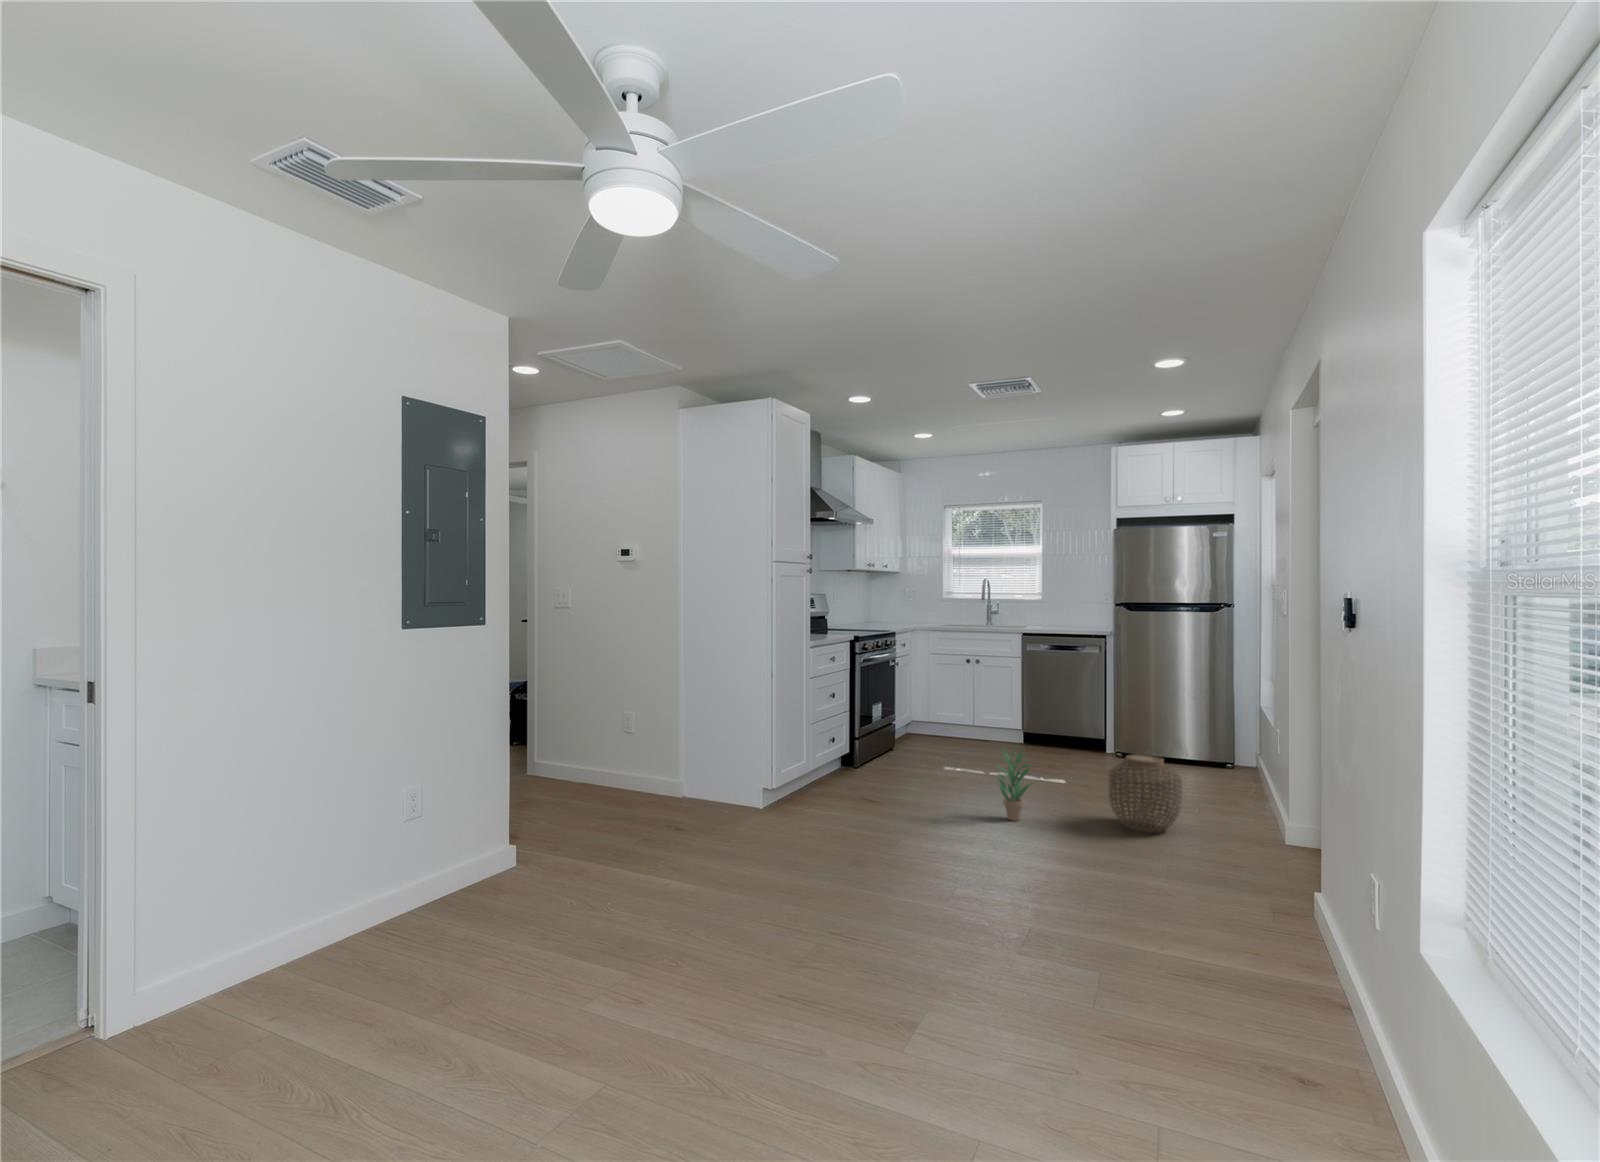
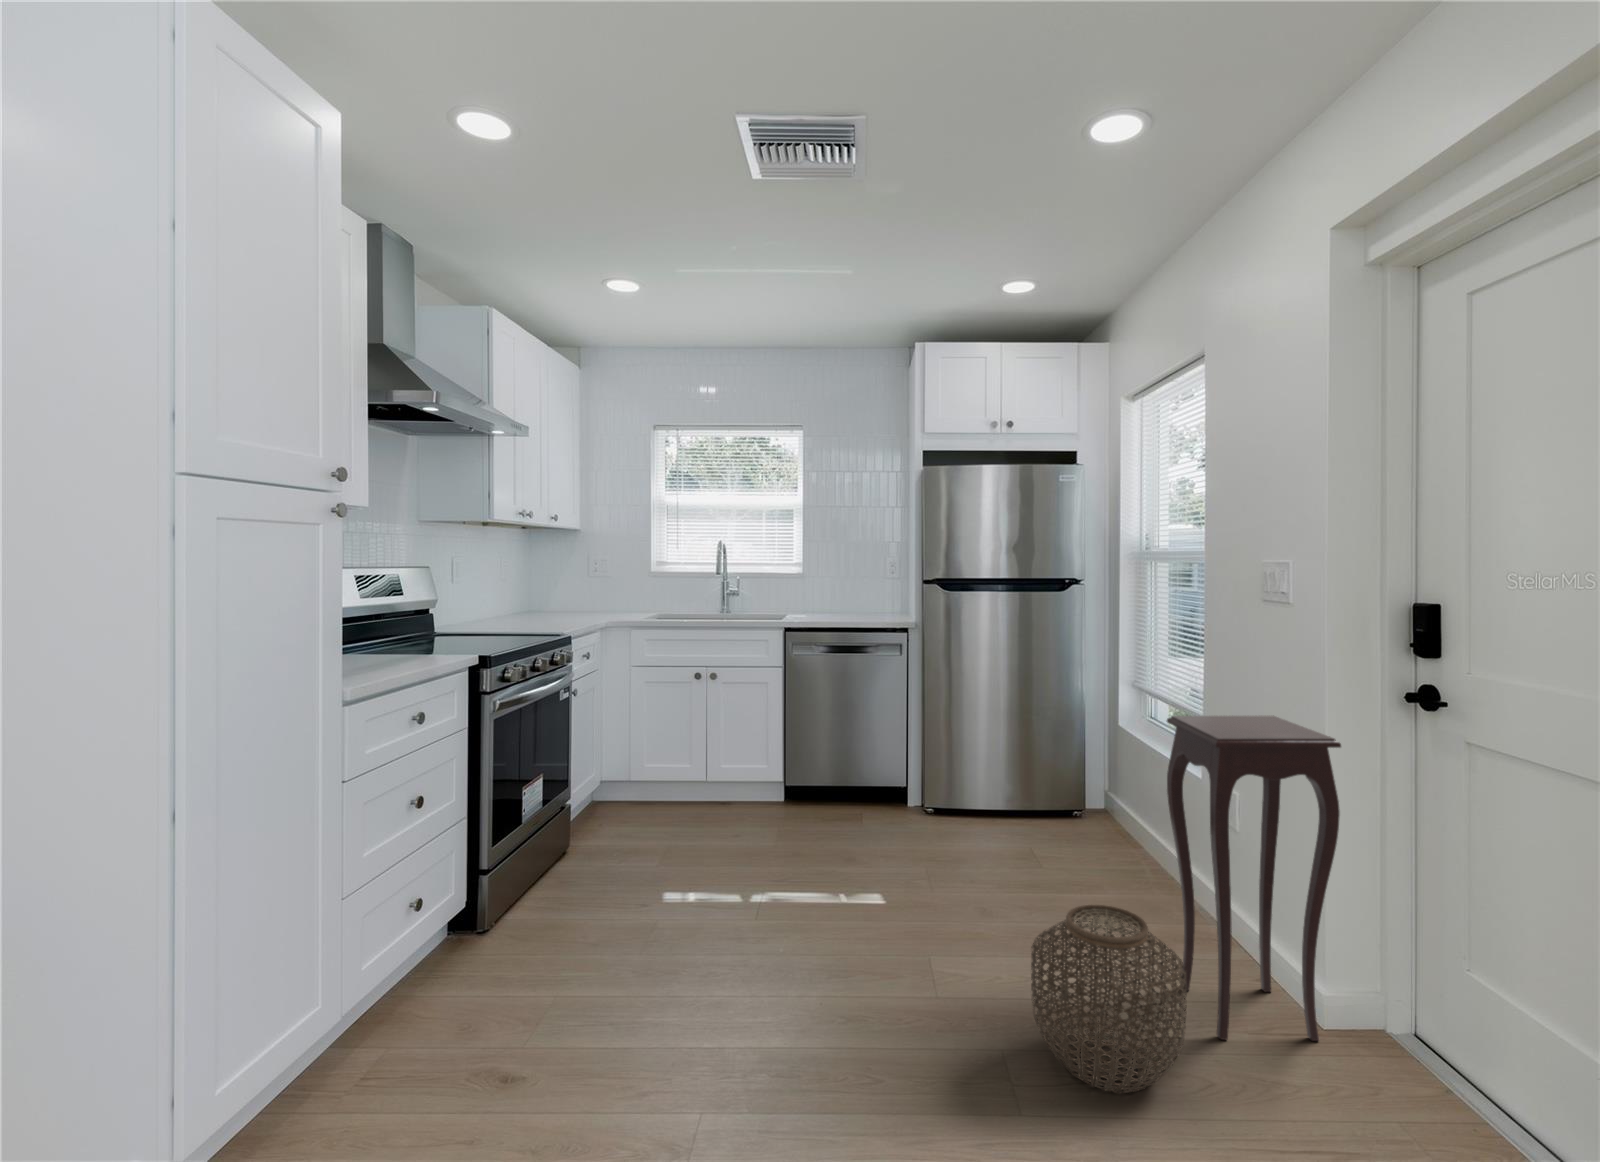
side table: none [1204,673,1274,834] -> present [1167,716,1341,1041]
potted plant: present [996,748,1030,821] -> none [792,926,887,1102]

